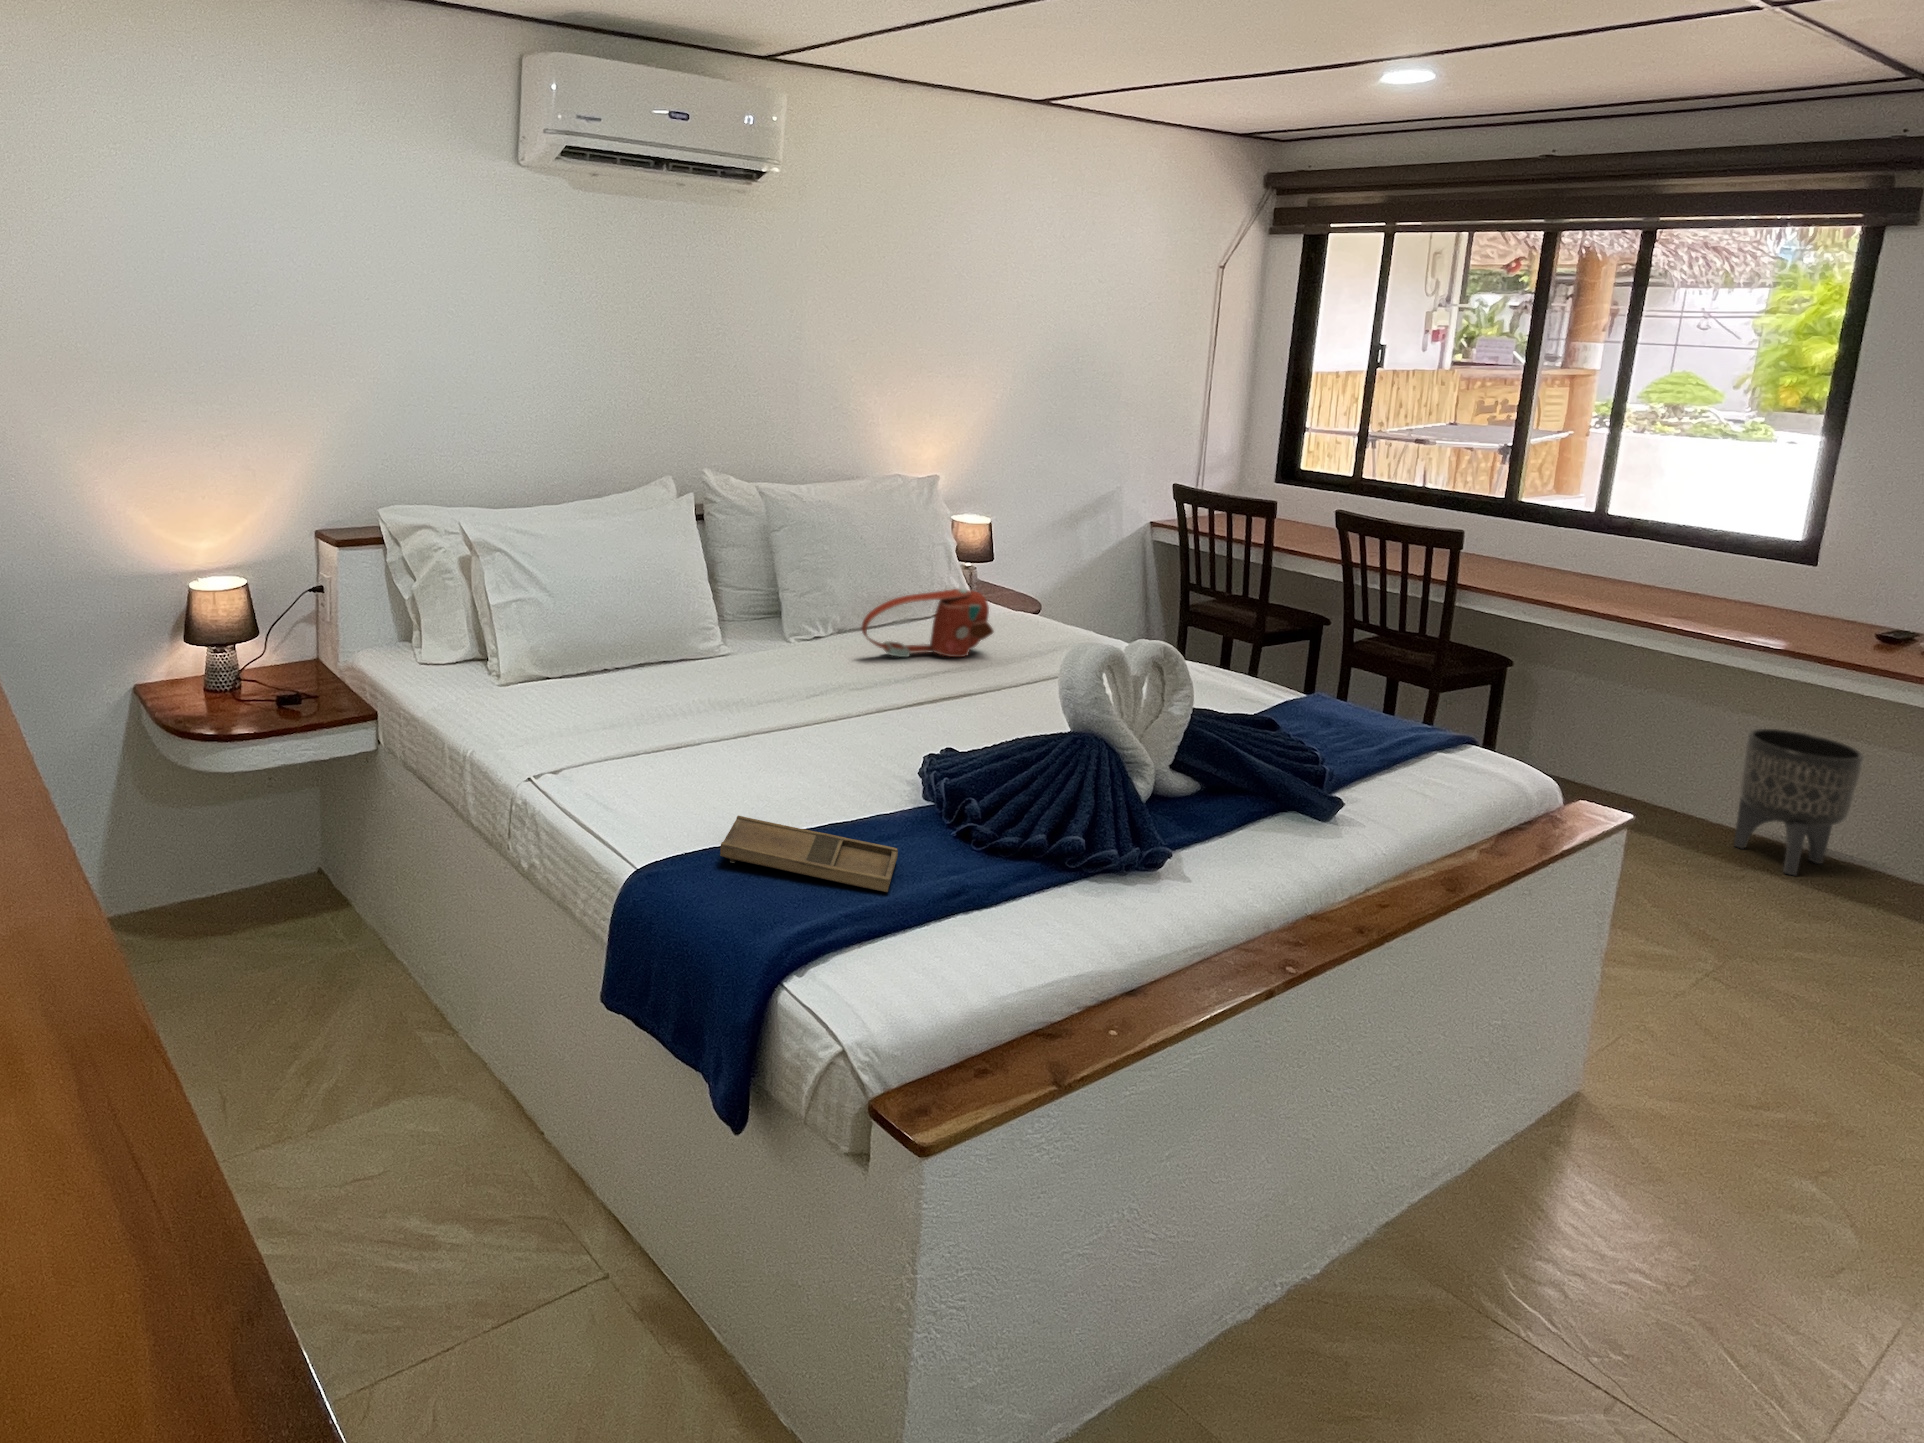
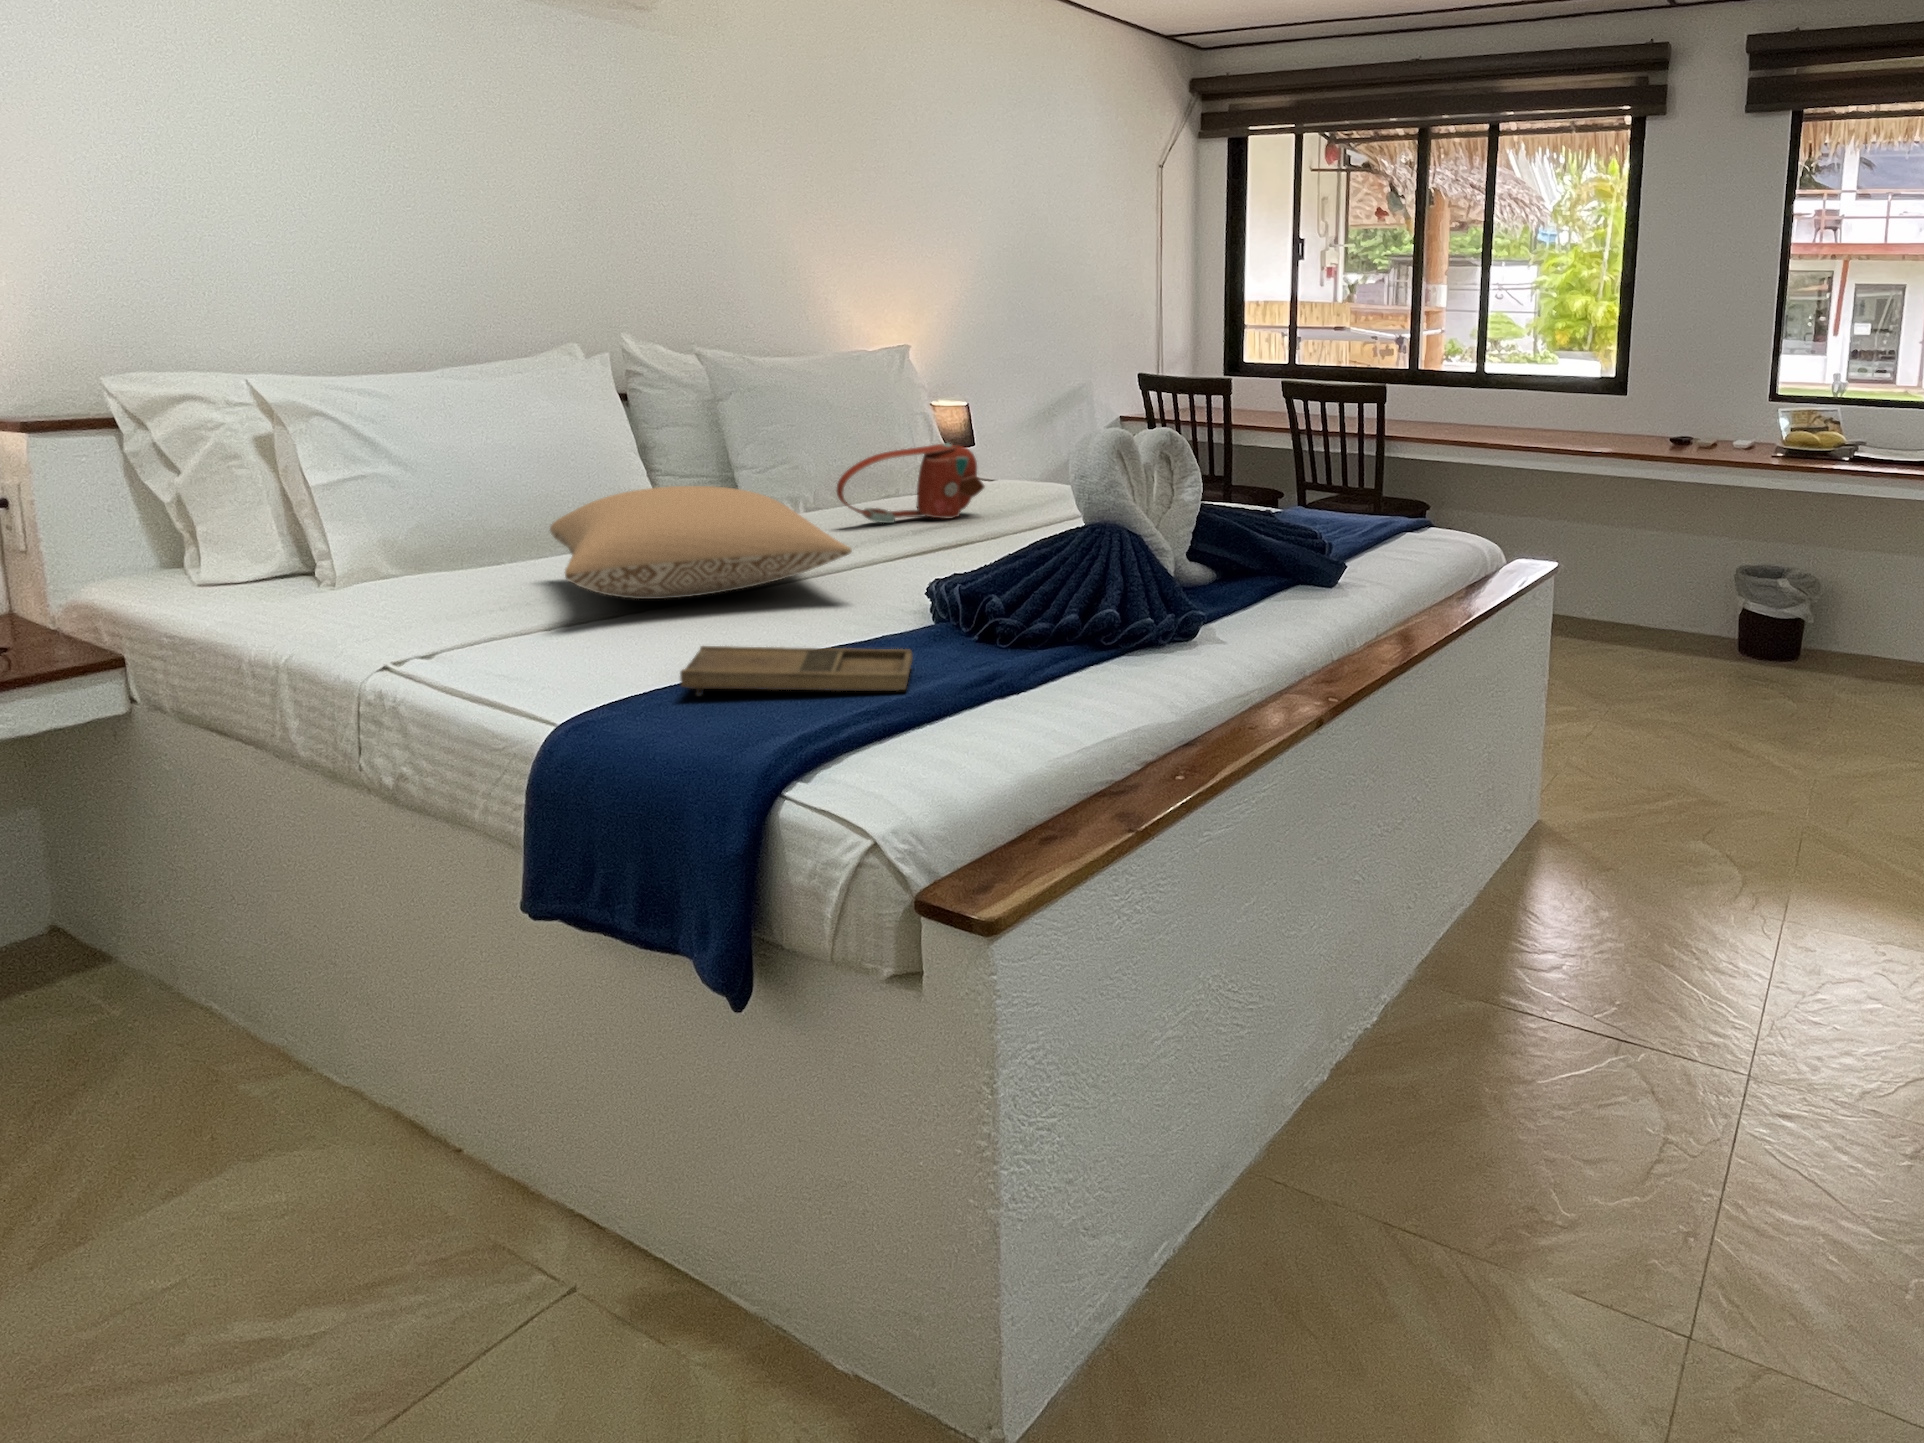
pillow: none [641,640,863,737] -> present [550,486,852,599]
planter: present [1734,729,1864,875] -> none [1598,530,1675,643]

